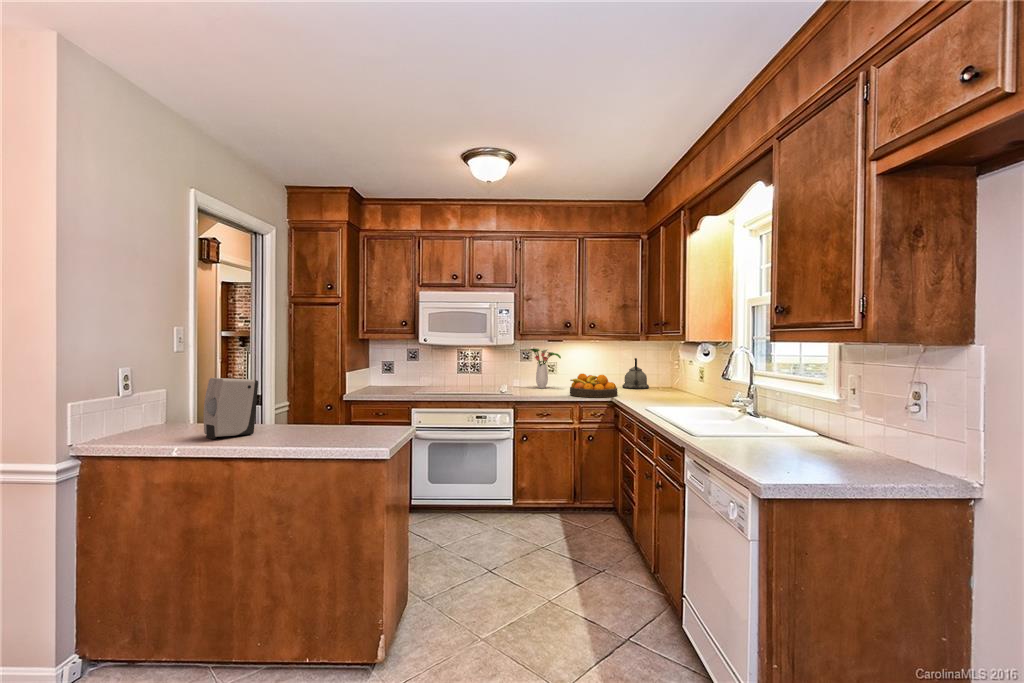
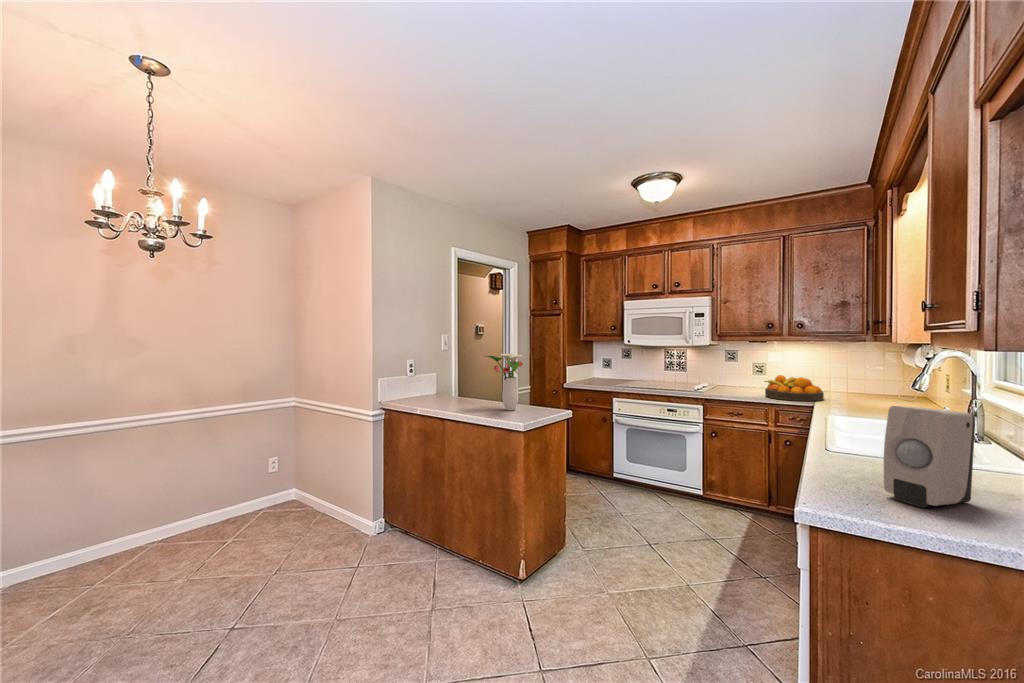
flower arrangement: present [525,347,561,388] -> present [486,354,523,410]
kettle: present [622,358,649,389] -> none [847,361,885,395]
soap dispenser: present [203,378,258,439] -> present [884,406,975,508]

